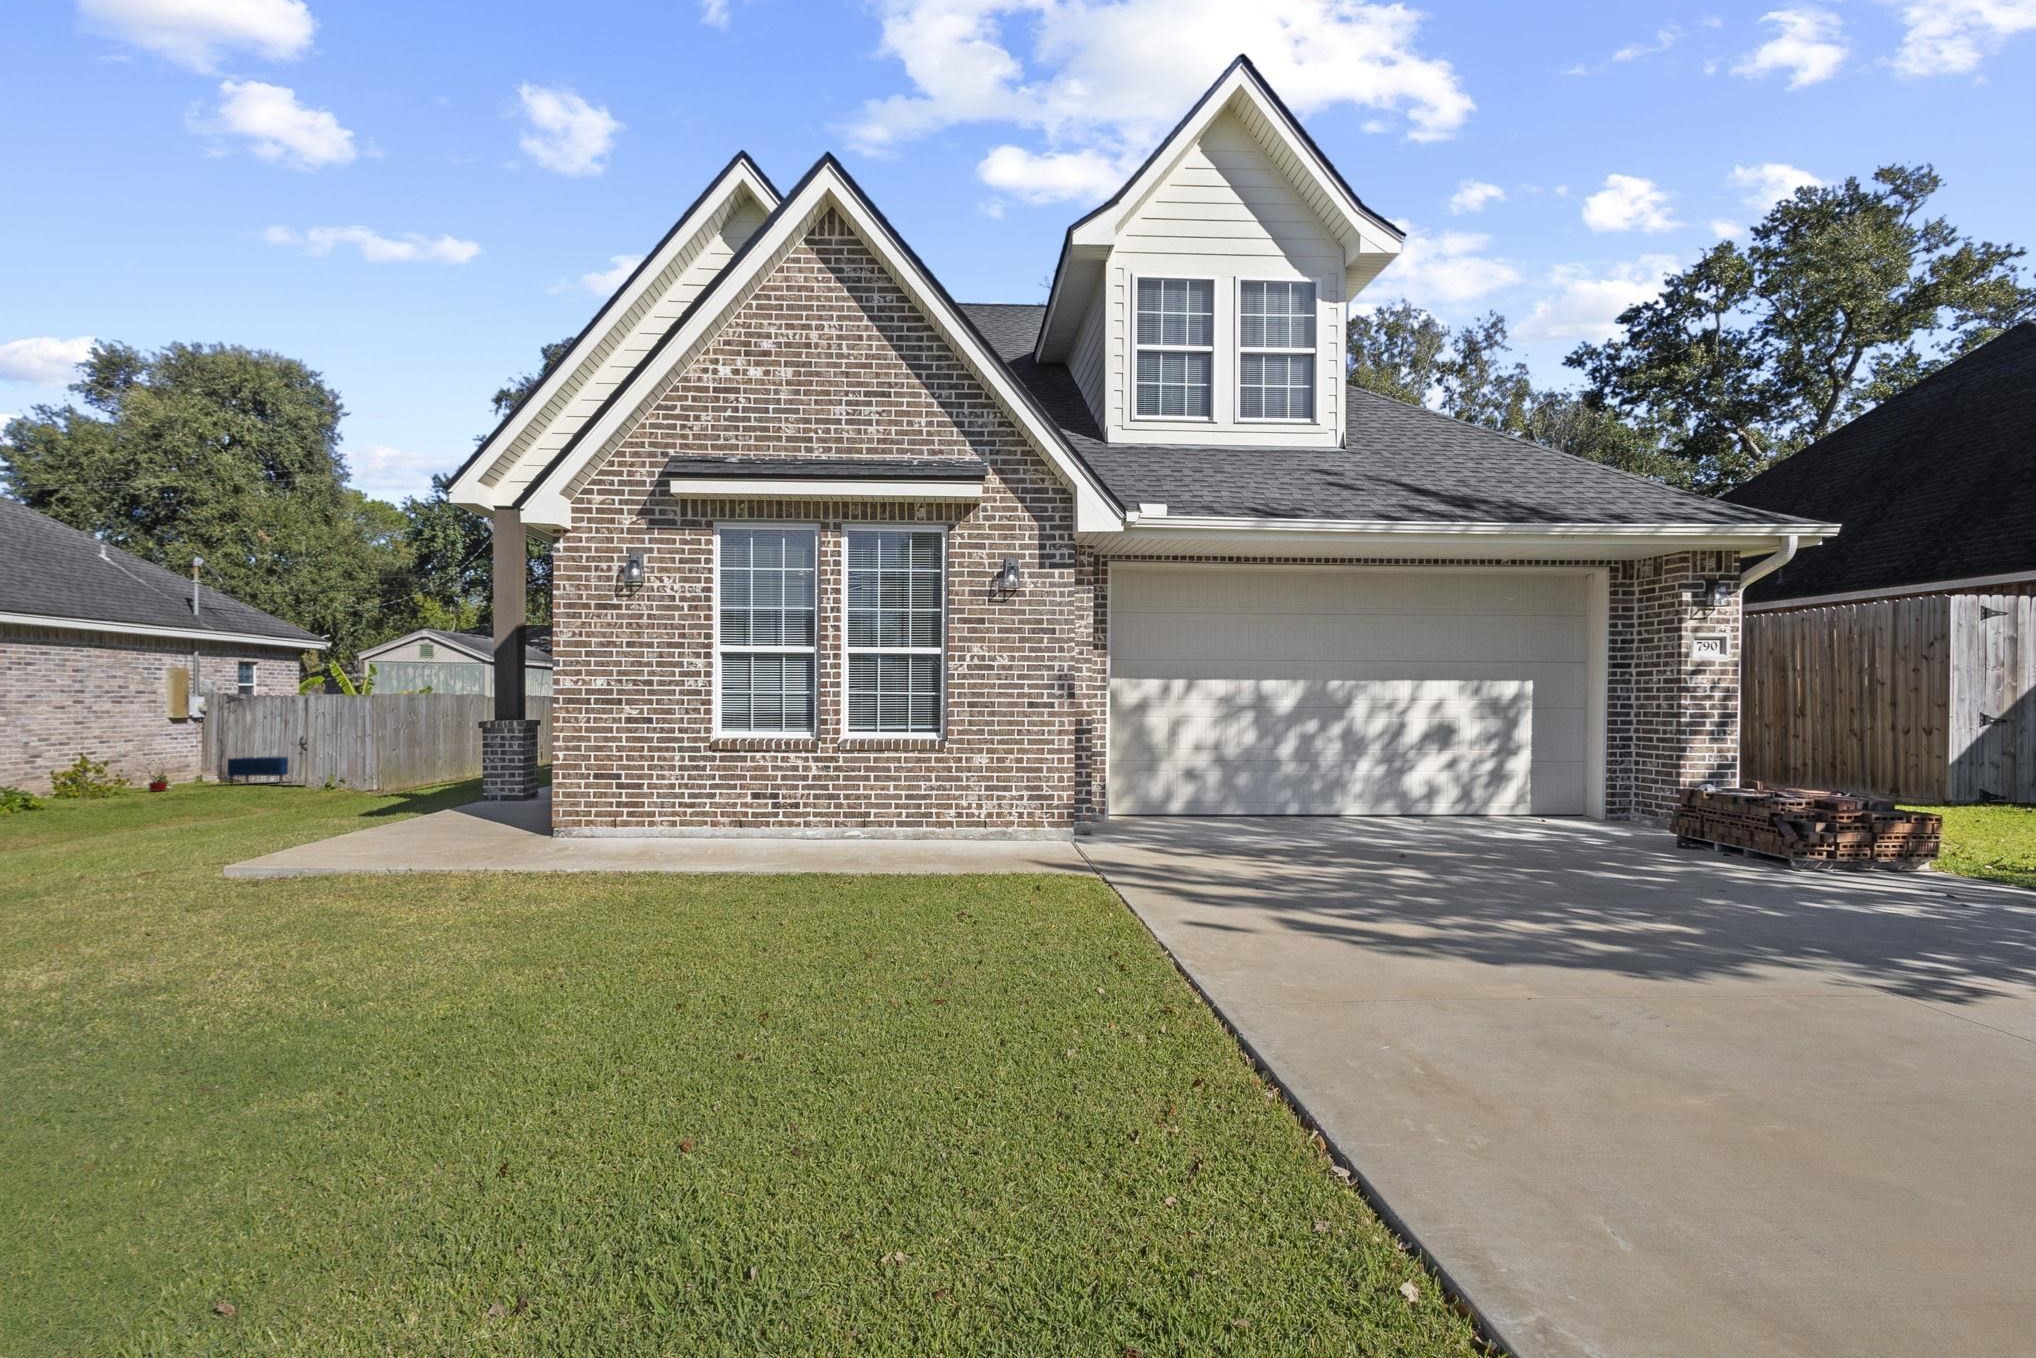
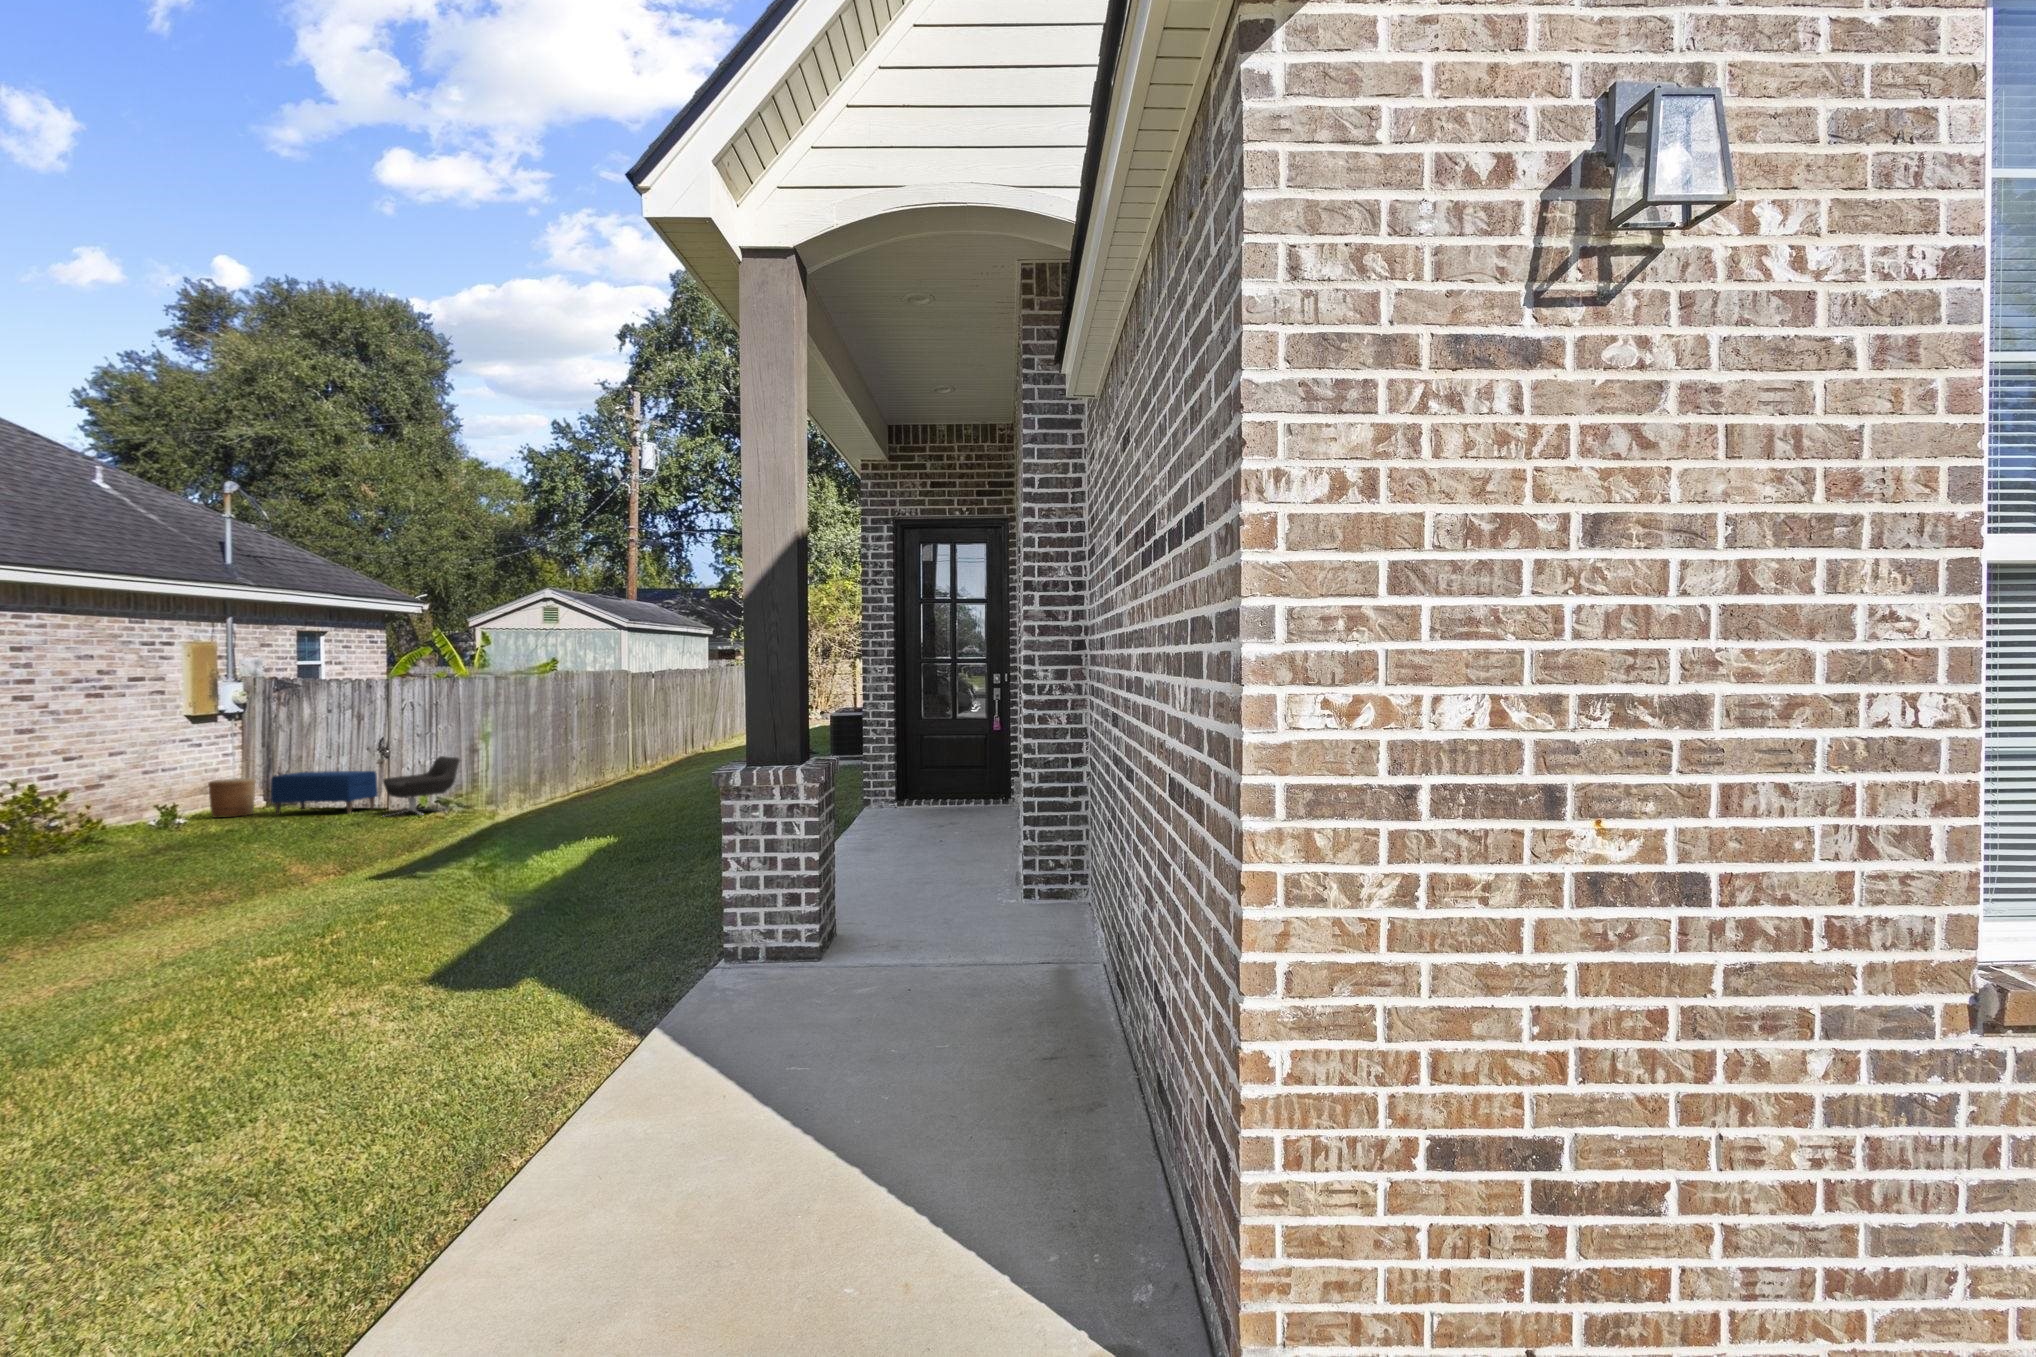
lounge chair: none [305,746,357,784] -> present [383,756,460,814]
decorative plant: present [146,760,167,791] -> none [118,773,198,831]
woven basket: none [183,761,215,787] -> present [208,778,256,818]

